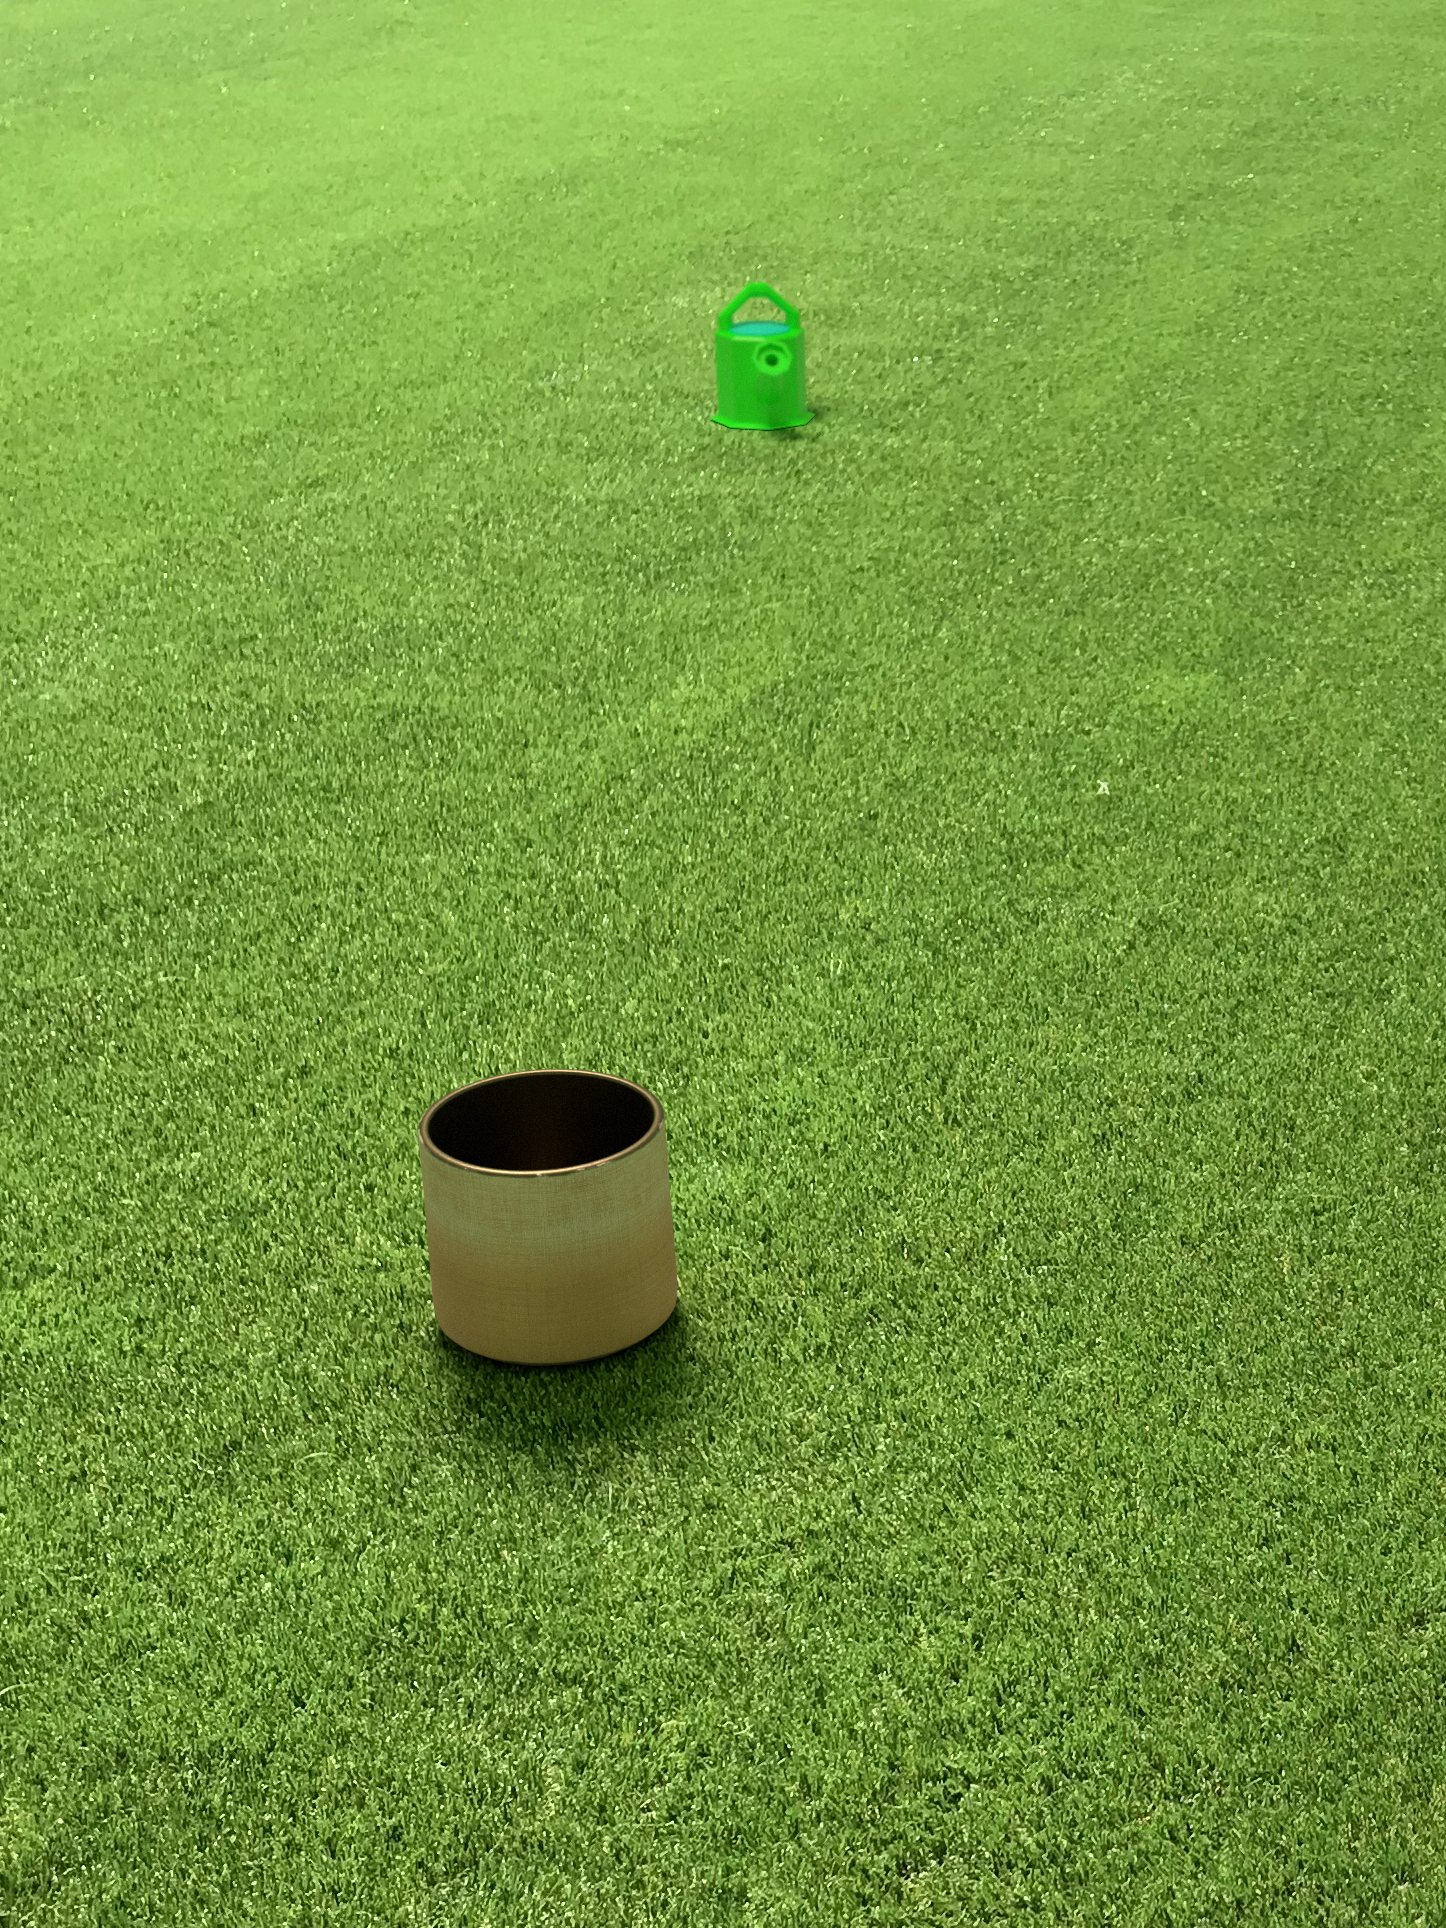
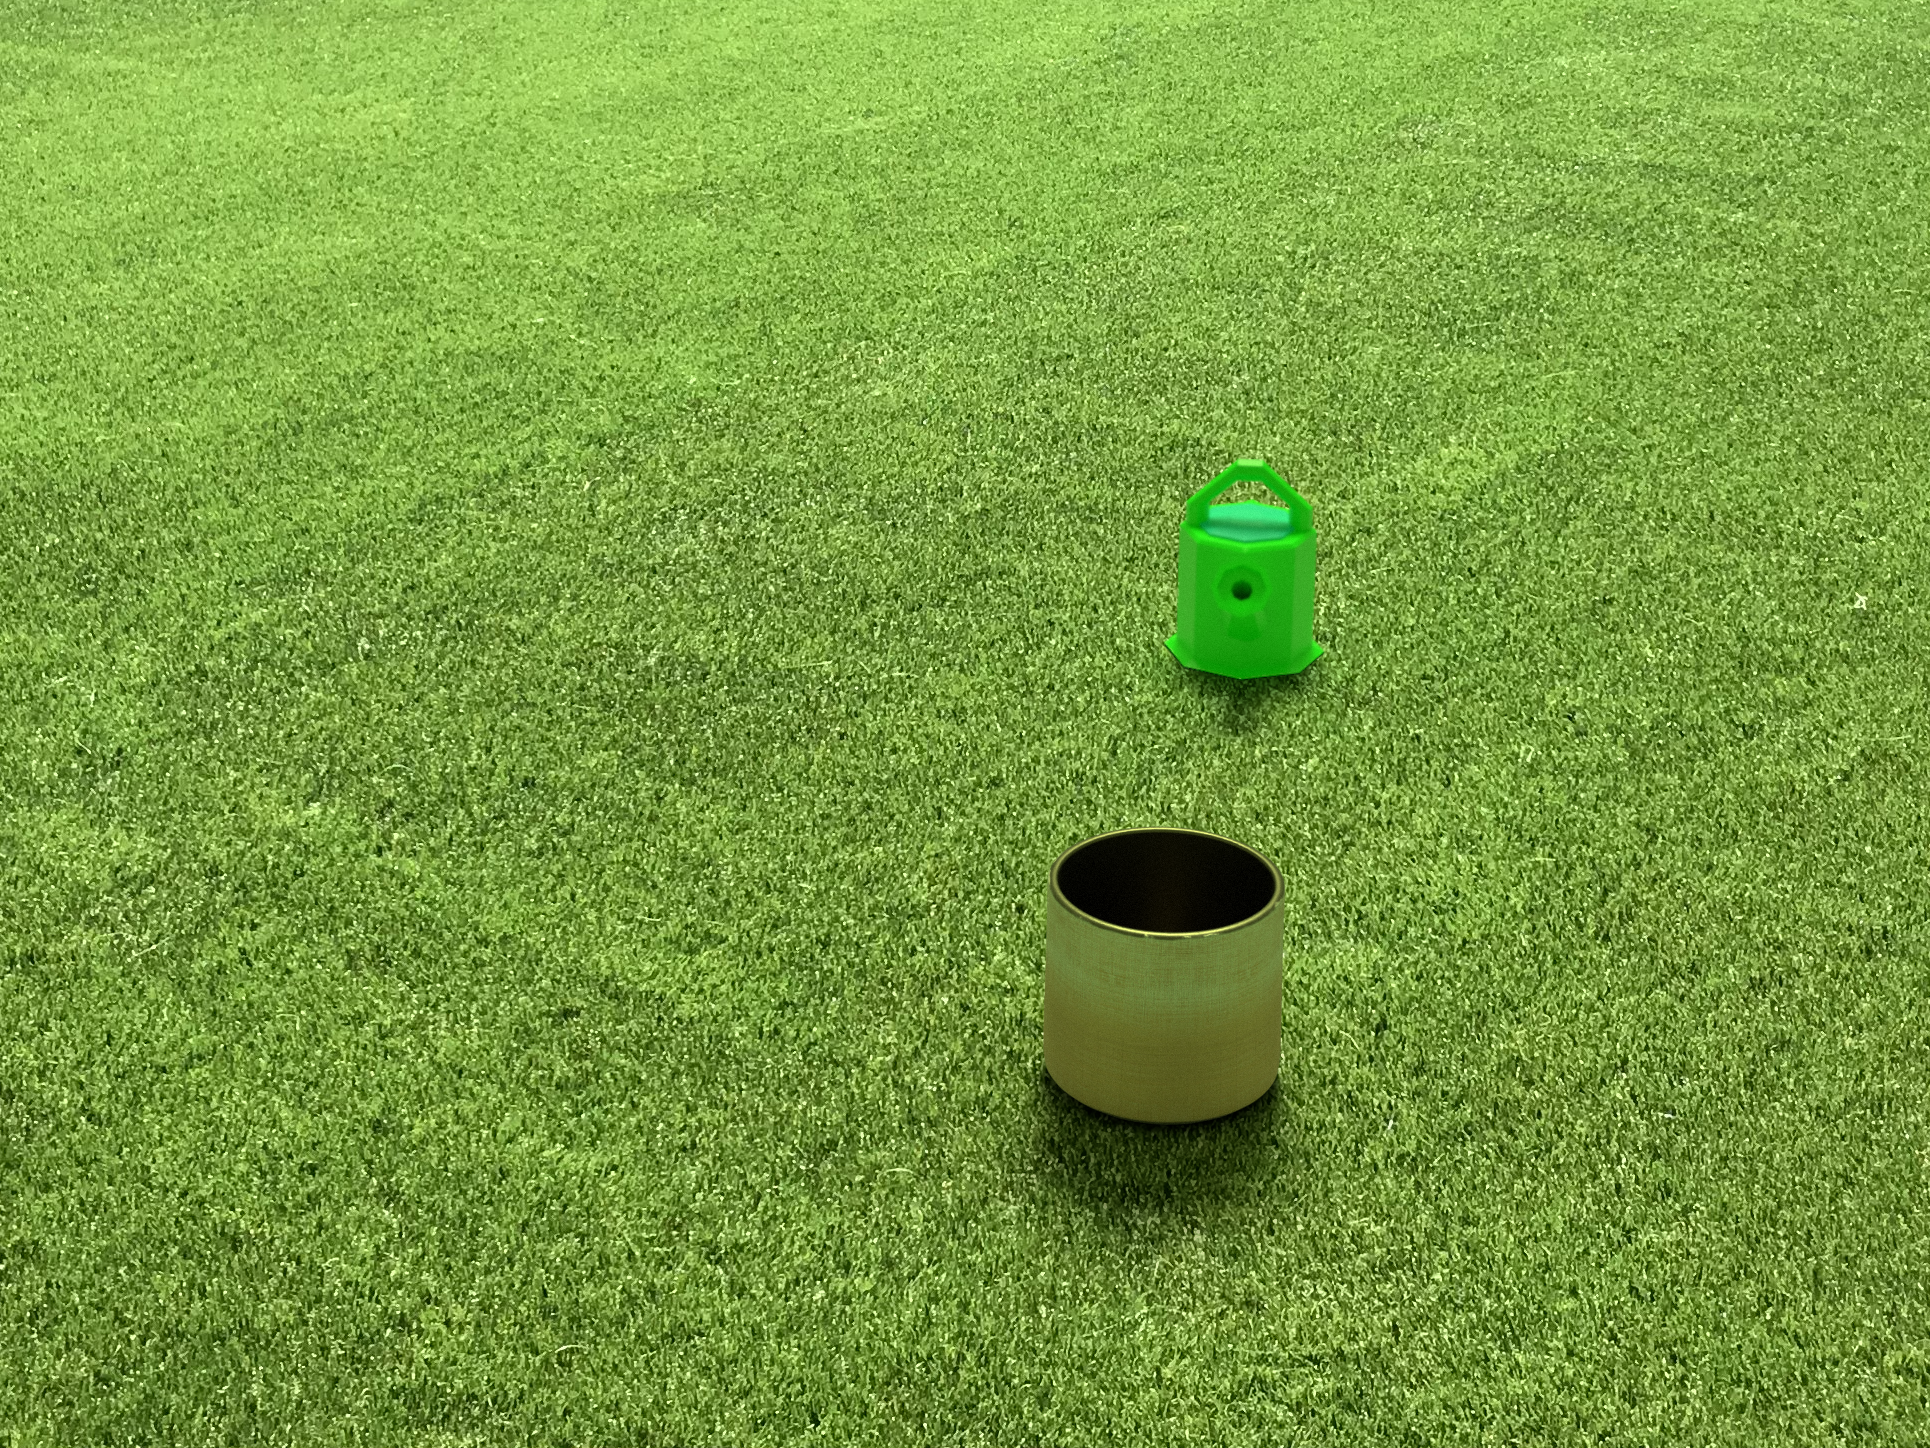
watering can: present [712,282,814,430] -> present [1165,459,1323,679]

